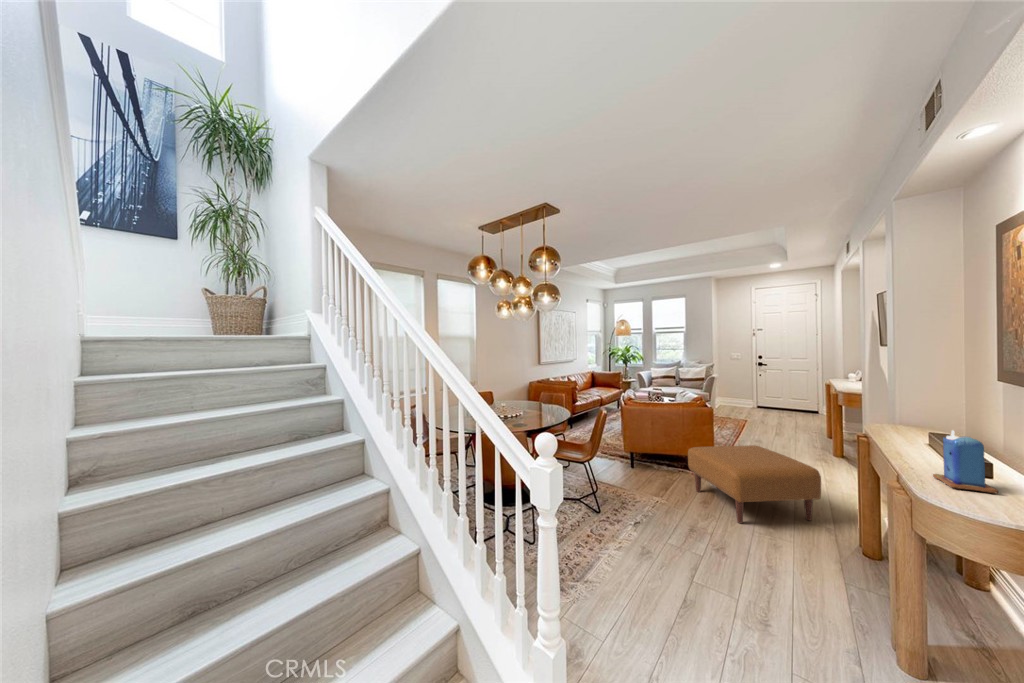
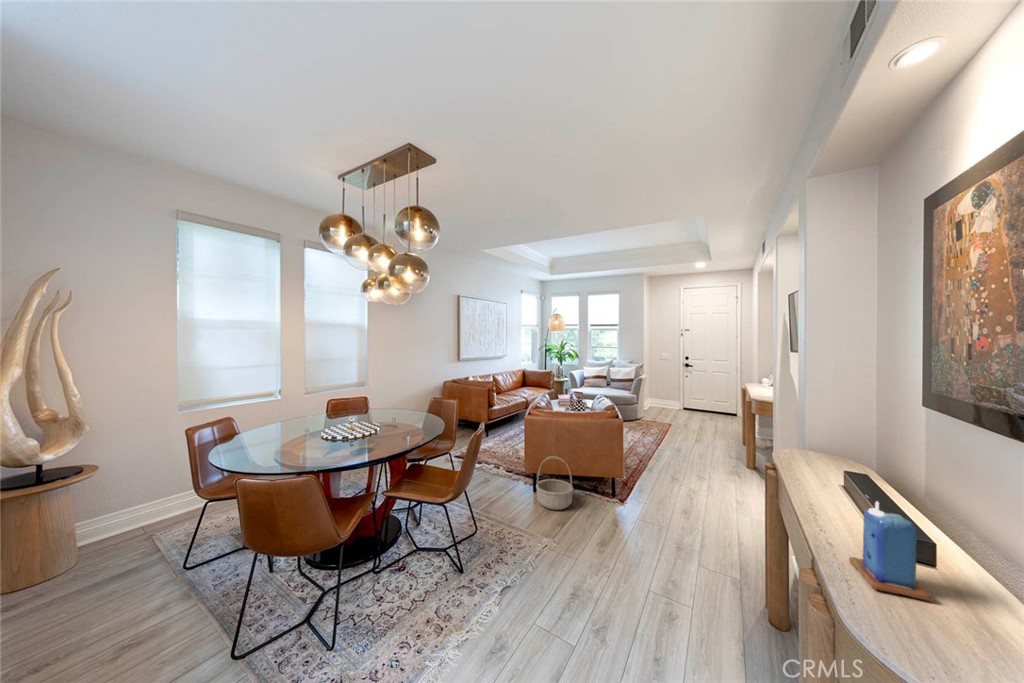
basket: none [633,437,668,483] -> present [536,456,573,510]
ottoman: present [688,445,821,523] -> none [594,465,727,566]

